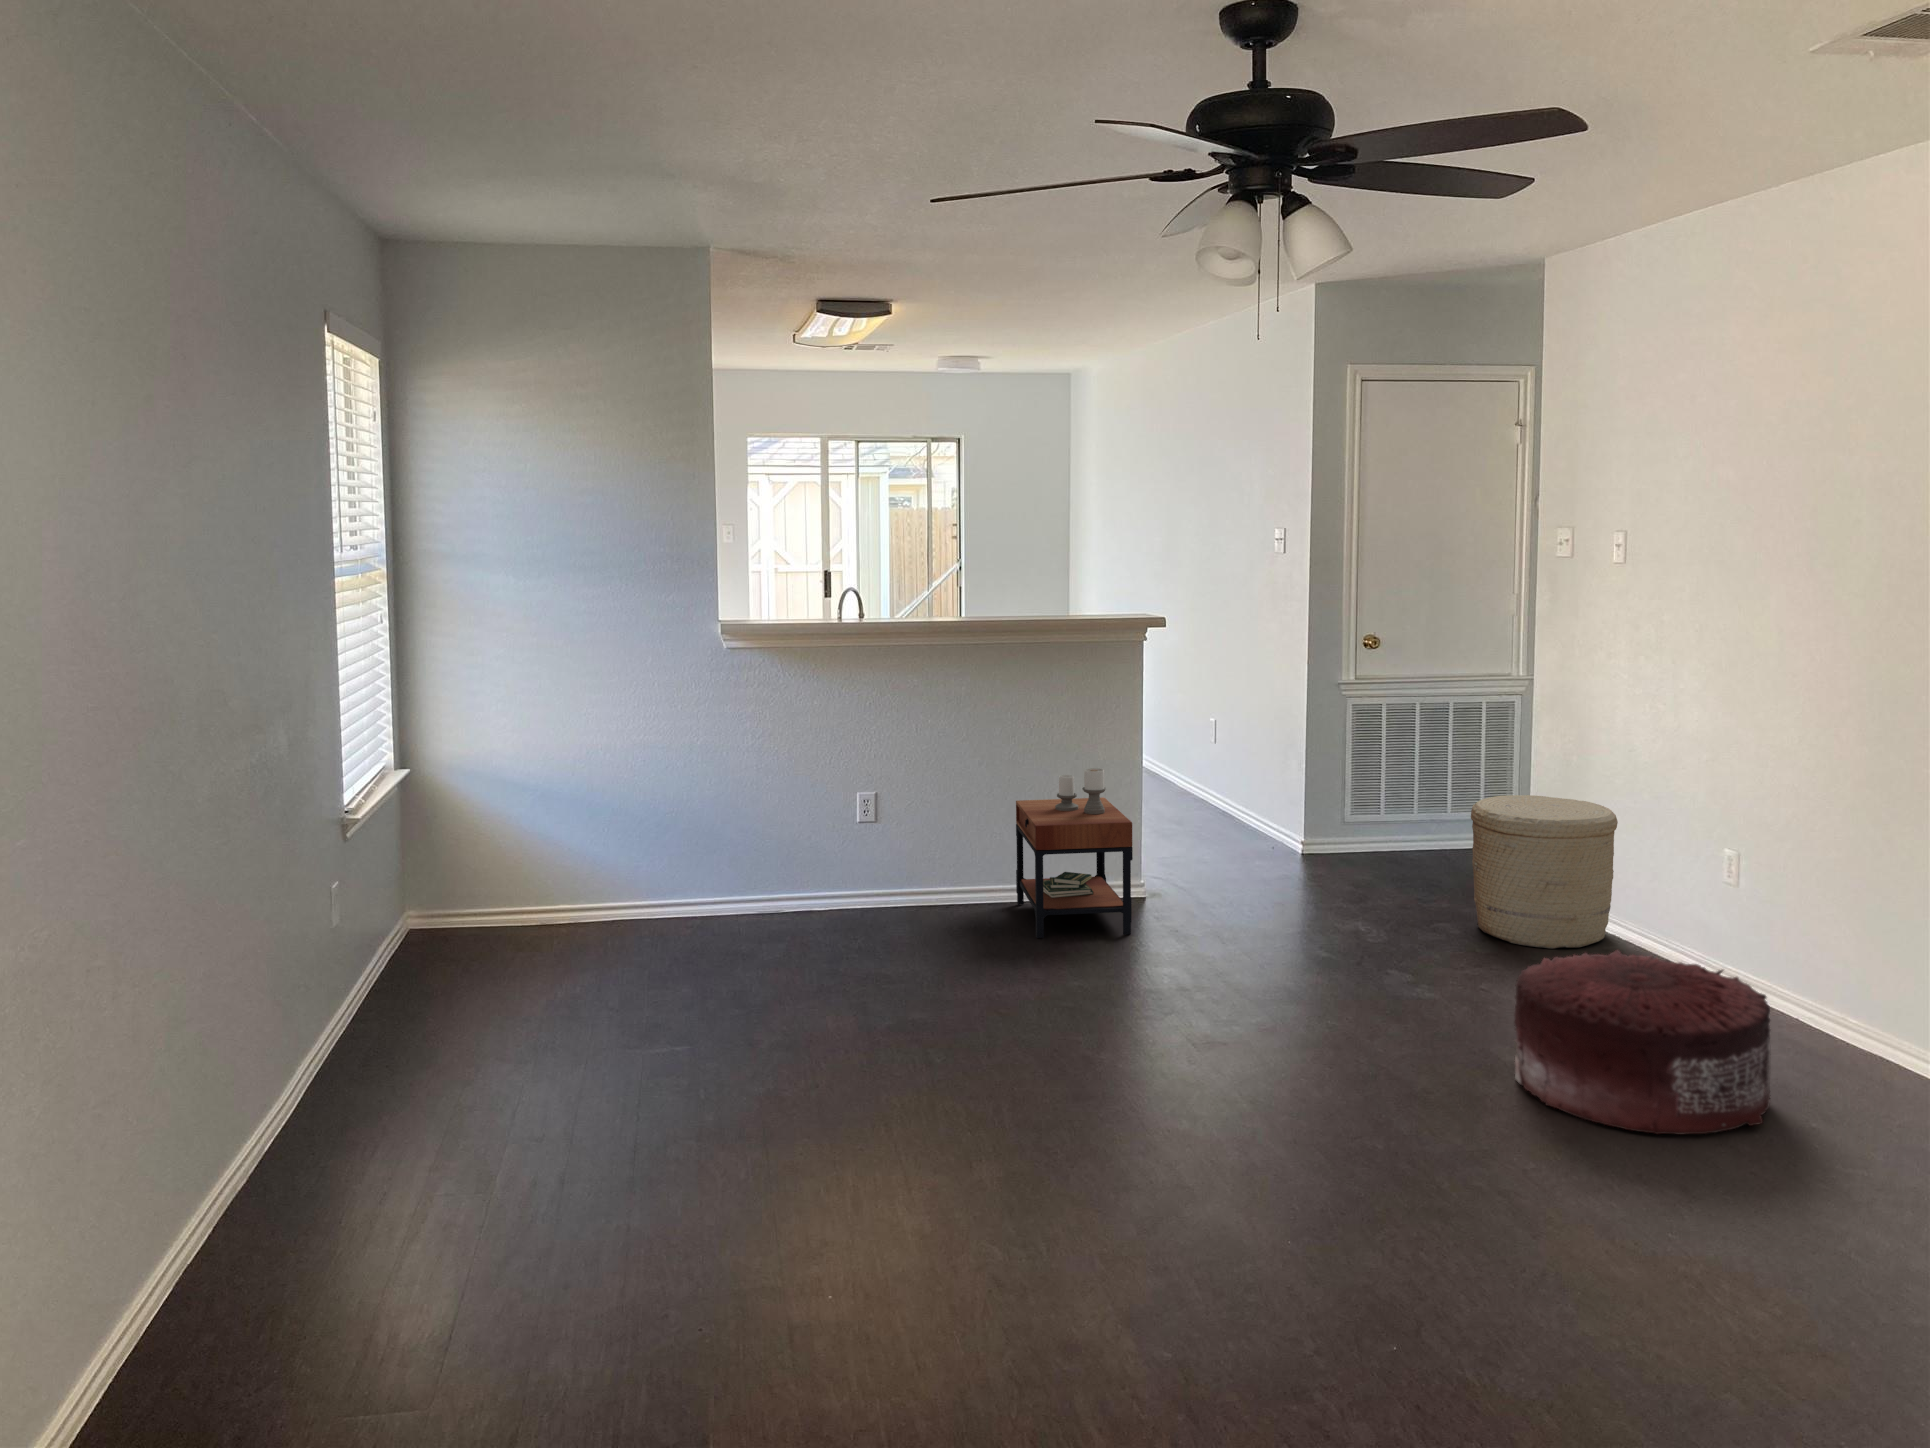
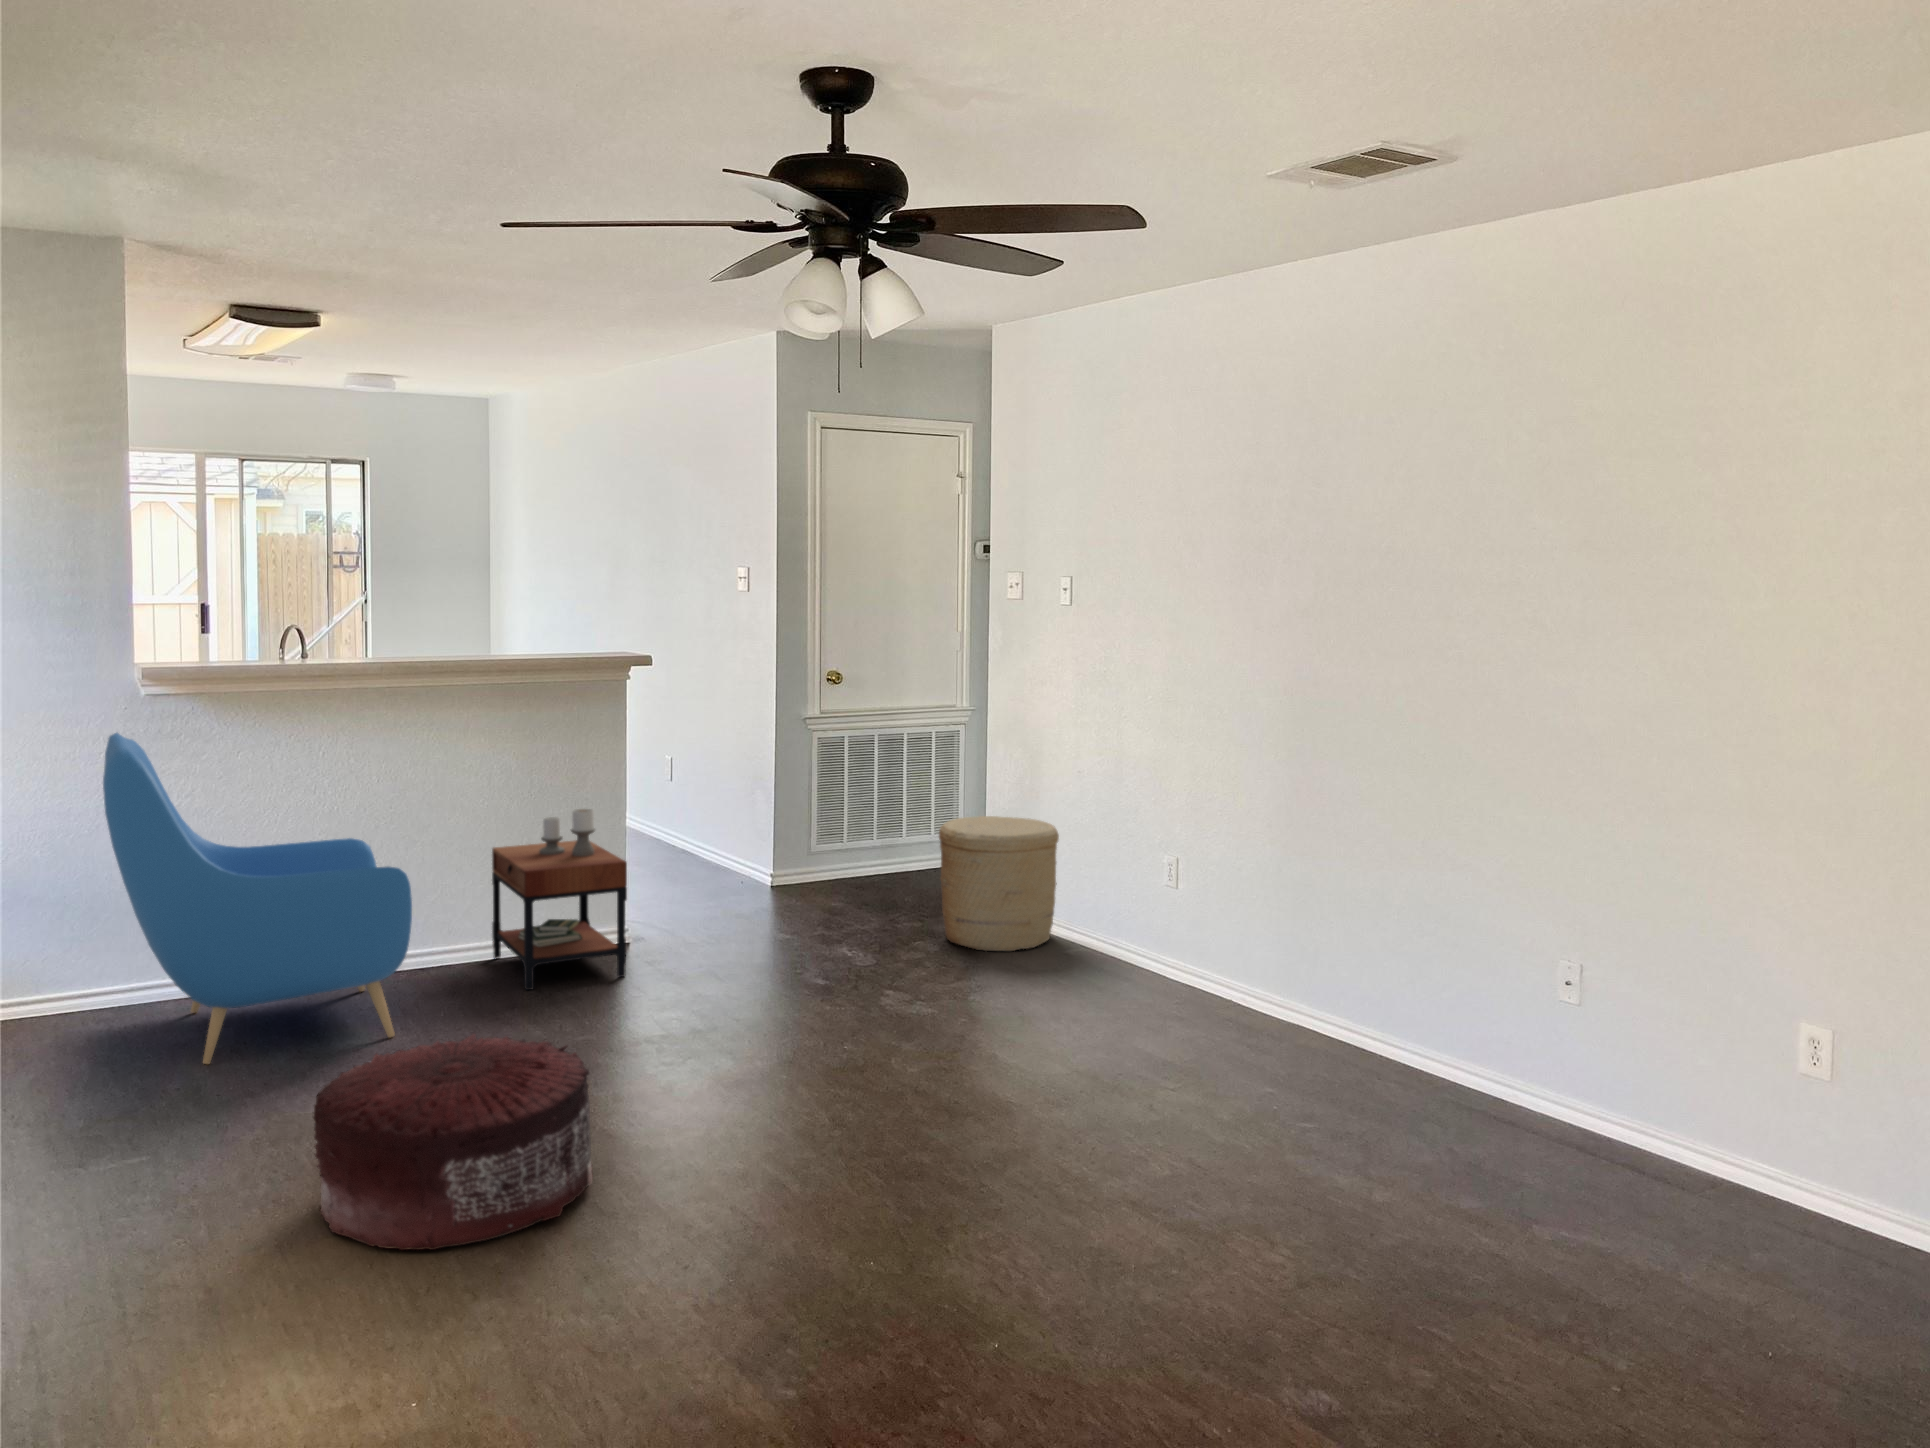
armchair: none [687,688,927,976] -> present [103,733,412,1064]
pouf: present [1514,950,1771,1135] -> present [313,1034,592,1250]

